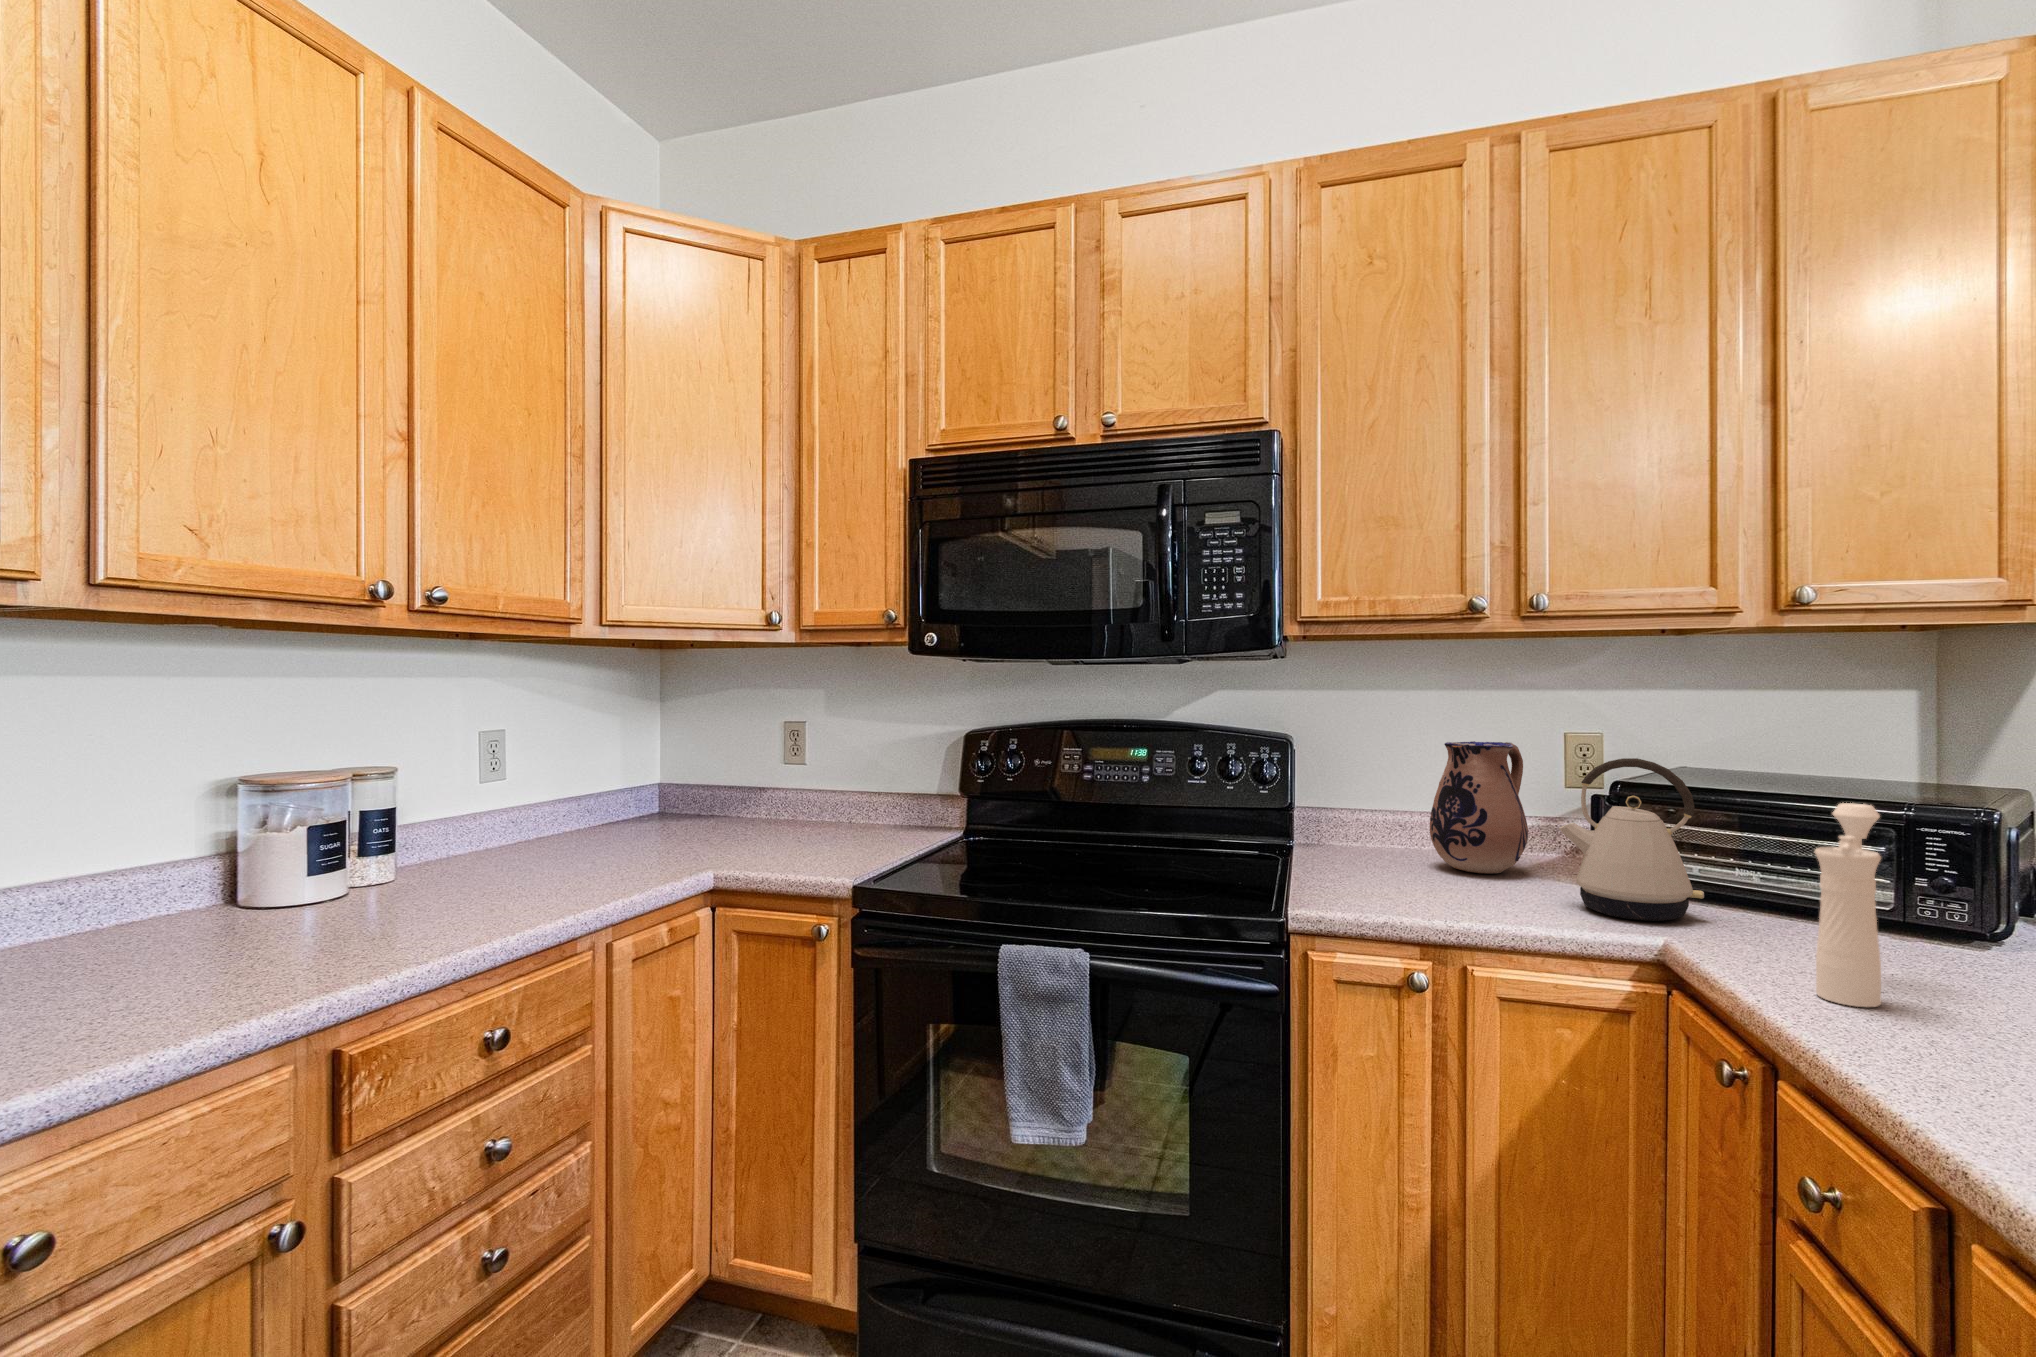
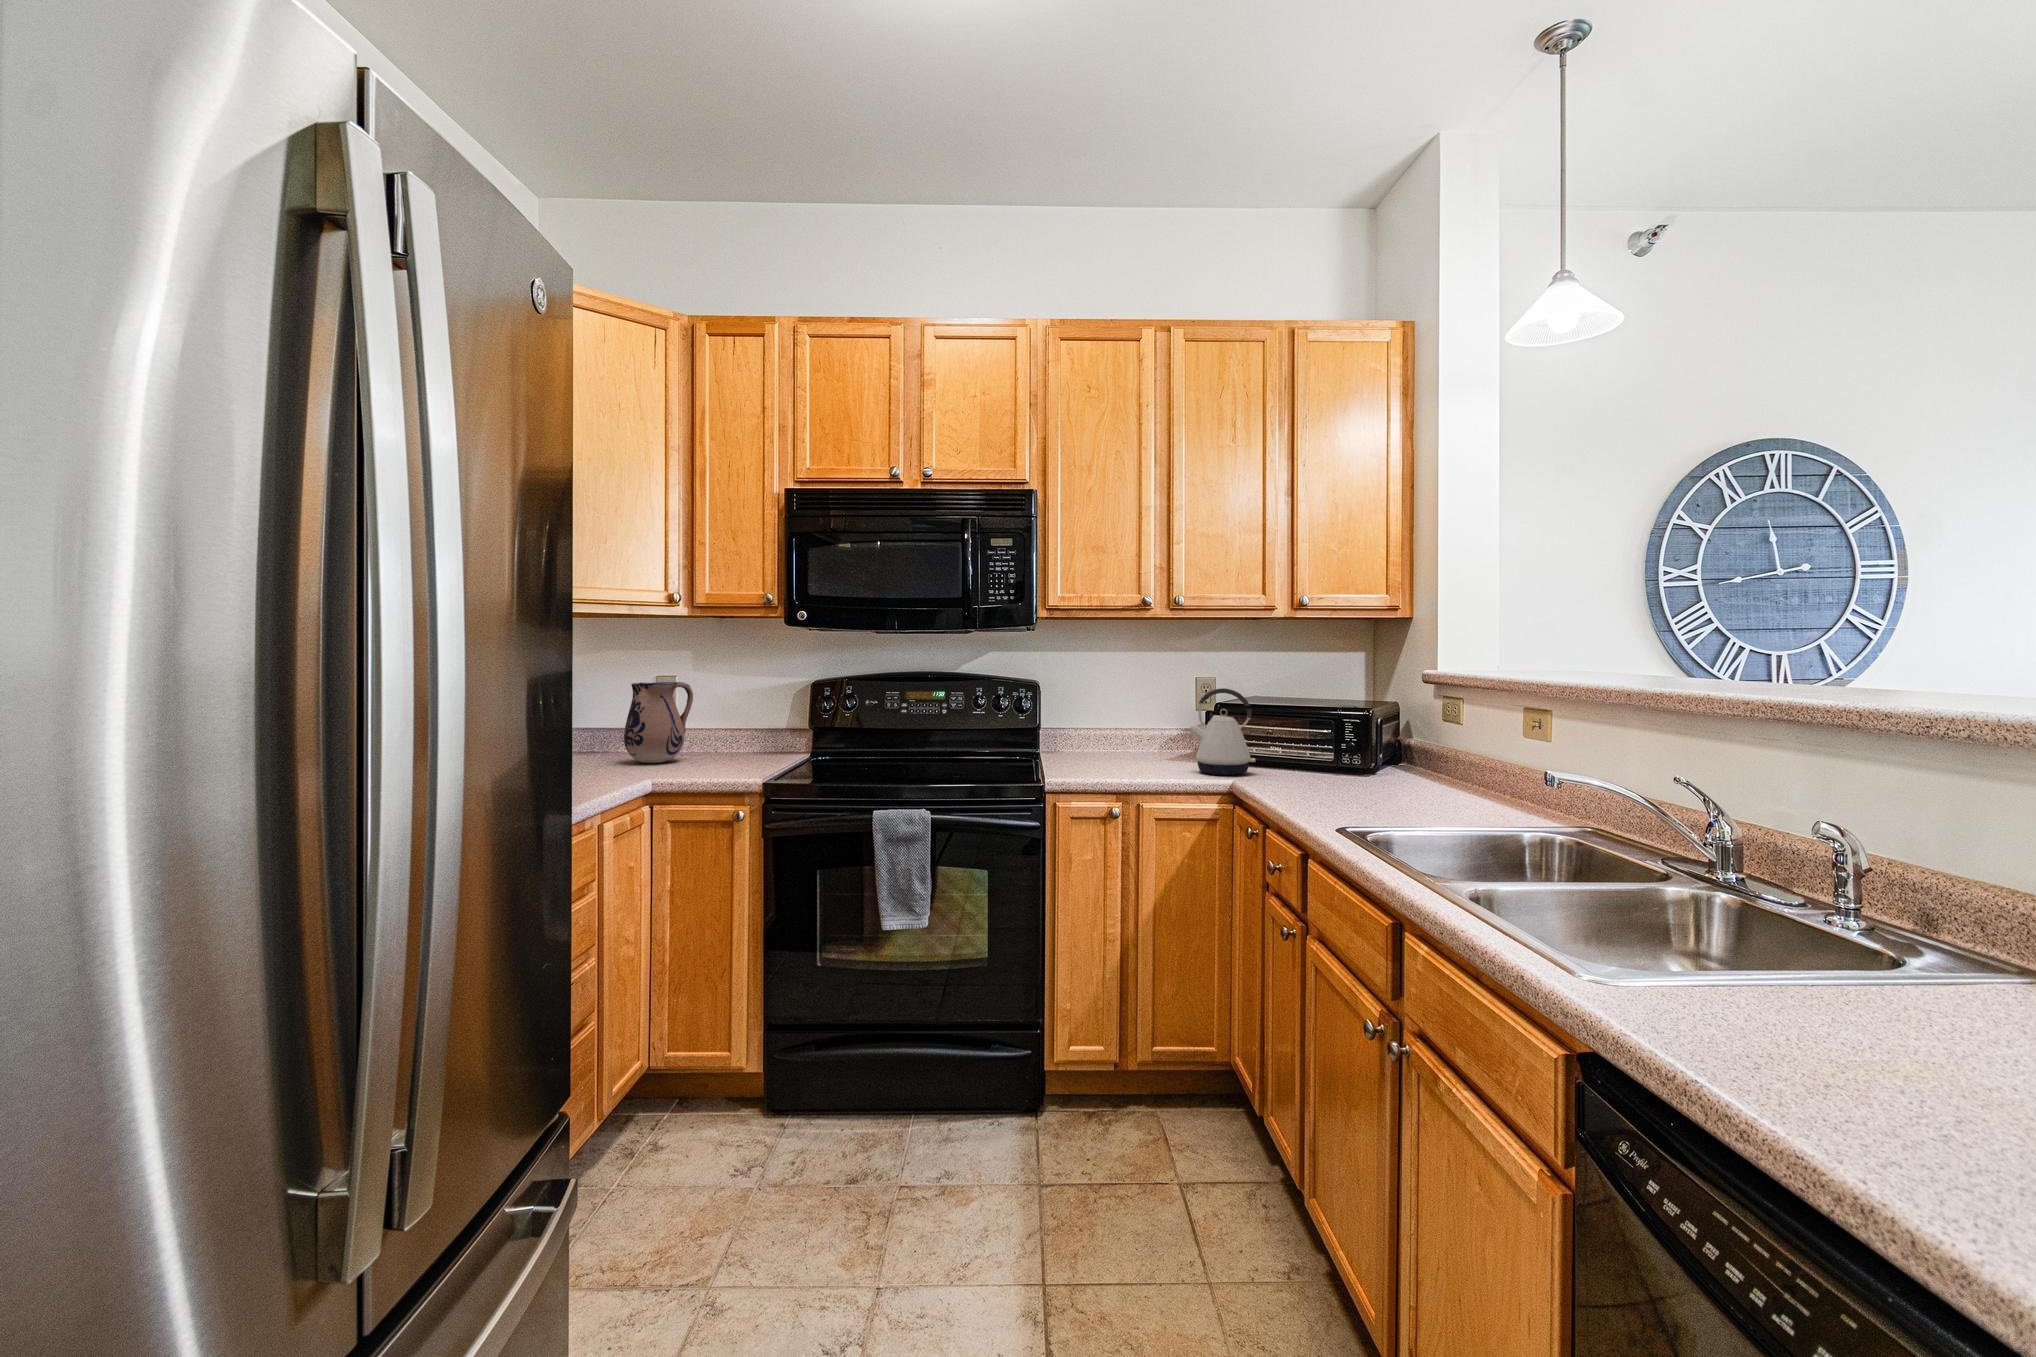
ceramic pitcher: present [1430,741,1528,874] -> present [624,682,693,763]
pepper mill: present [1815,803,1881,1007] -> none [1293,704,1322,796]

